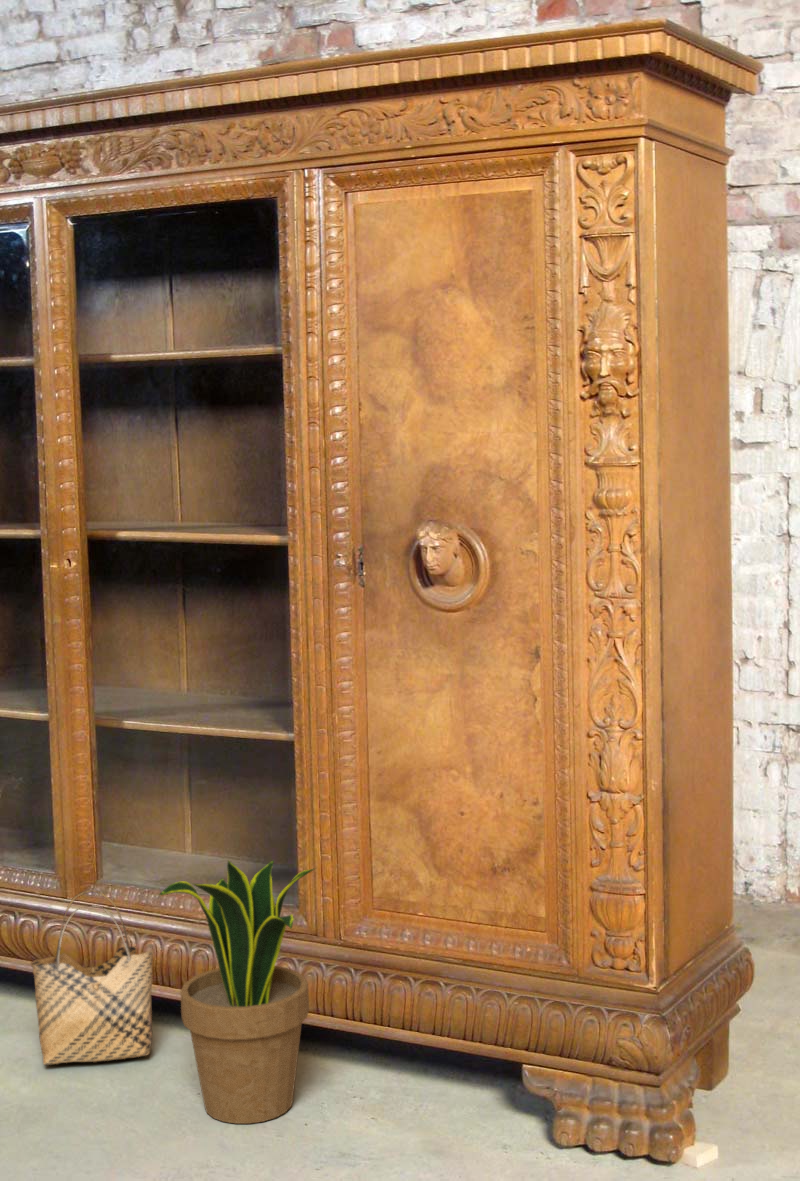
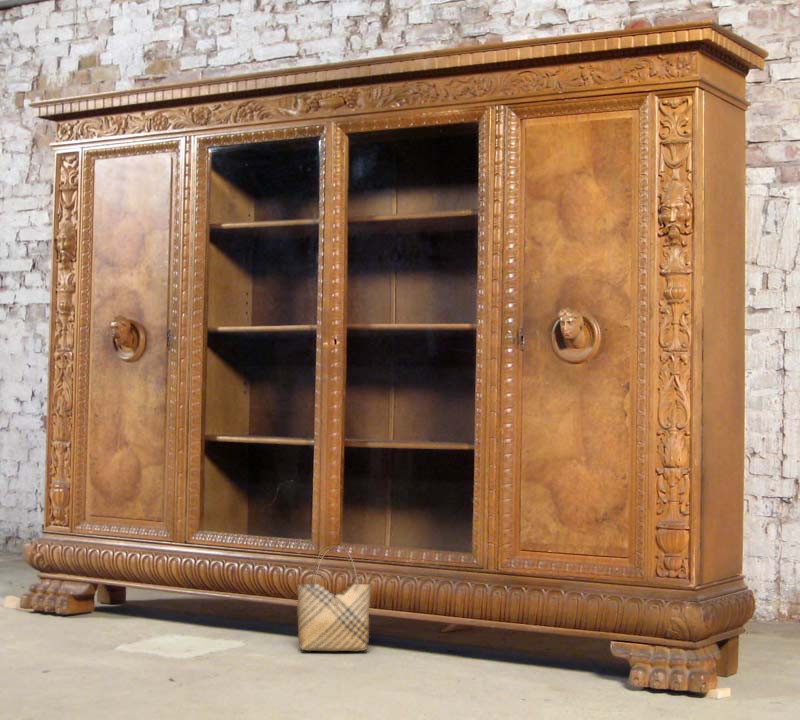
potted plant: present [160,861,314,1124] -> none [391,509,485,673]

